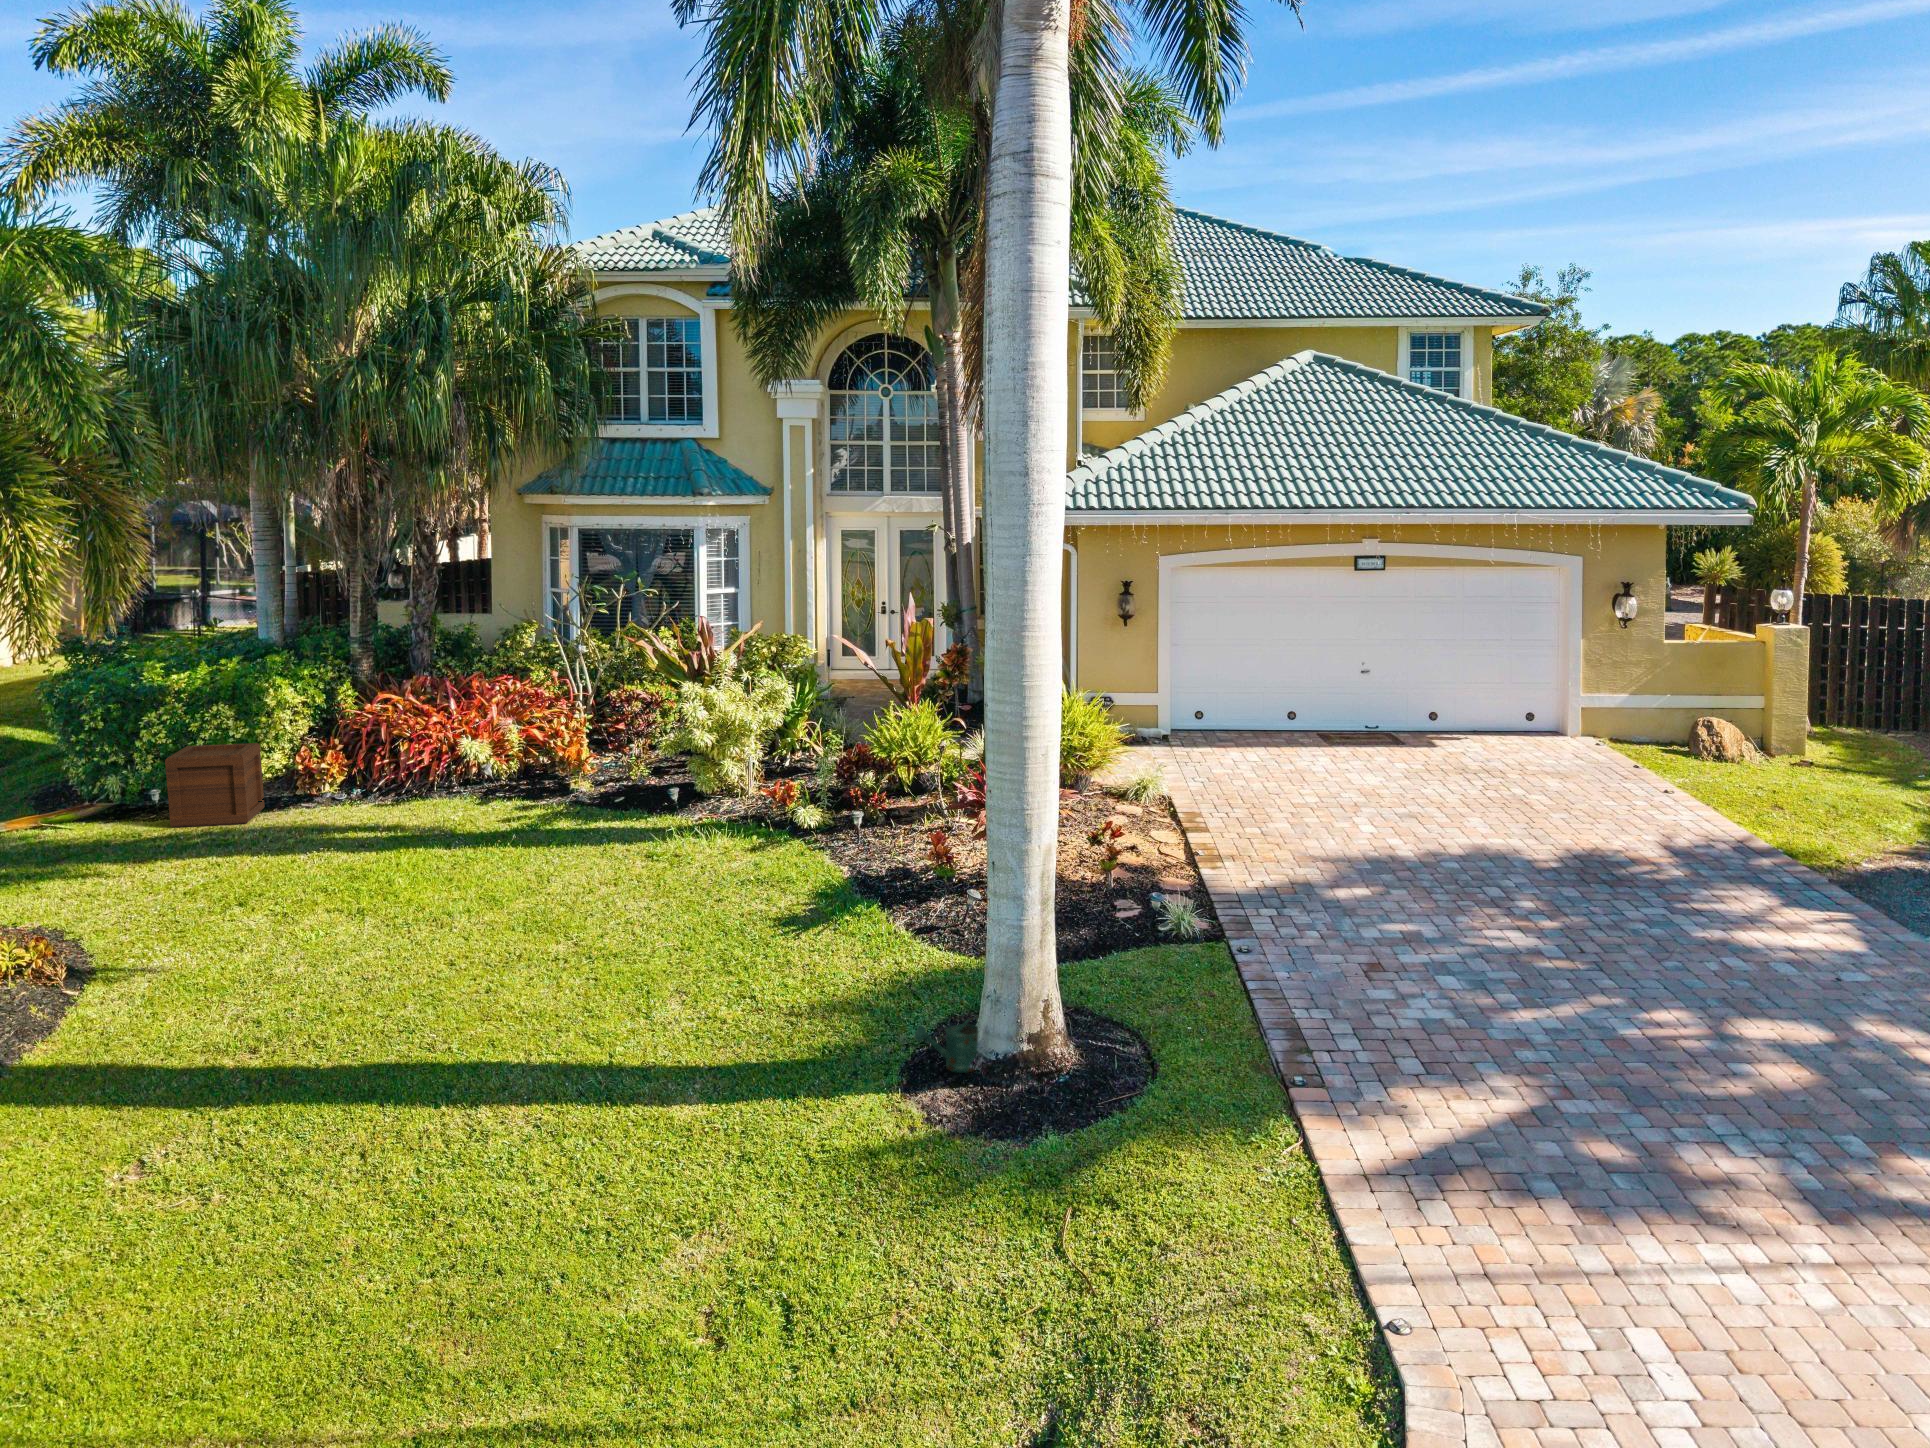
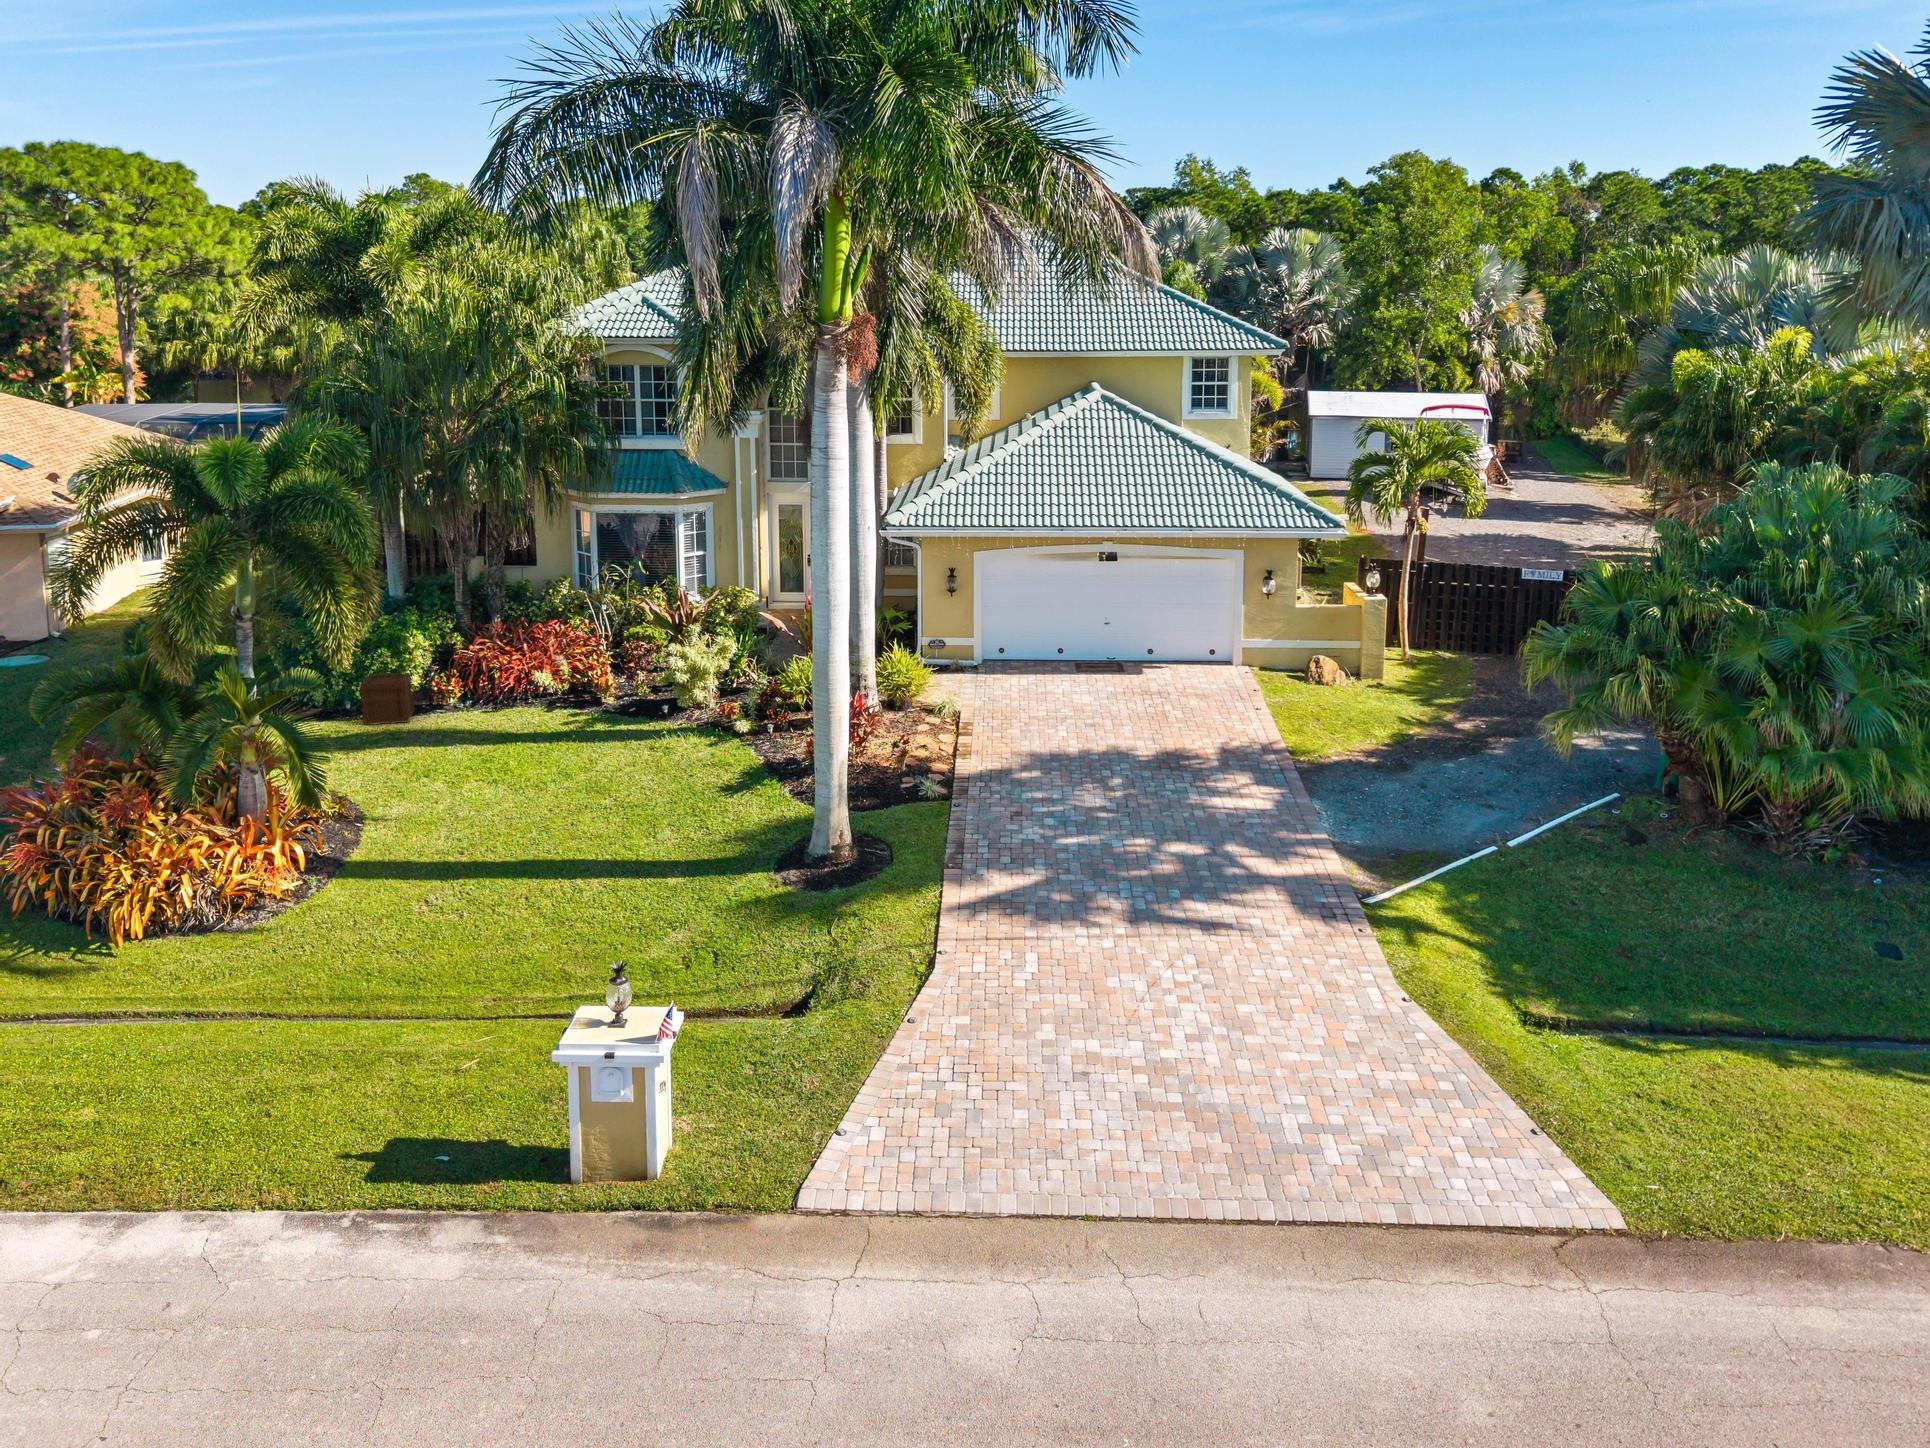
watering can: present [915,1016,979,1073] -> none [782,839,817,865]

